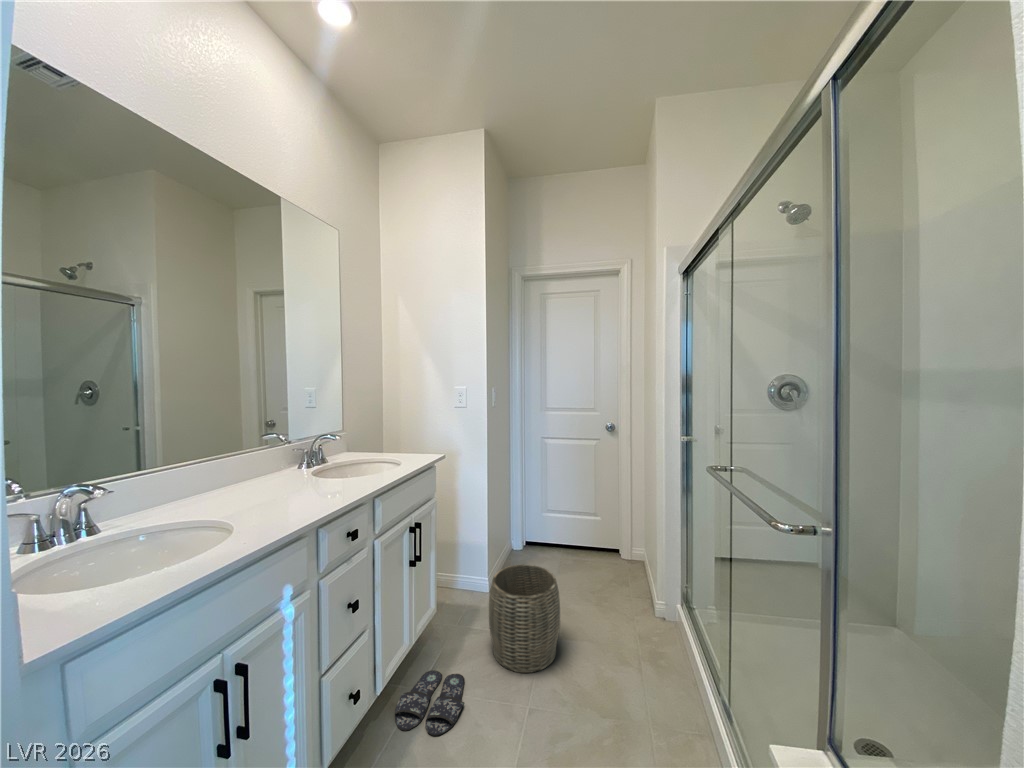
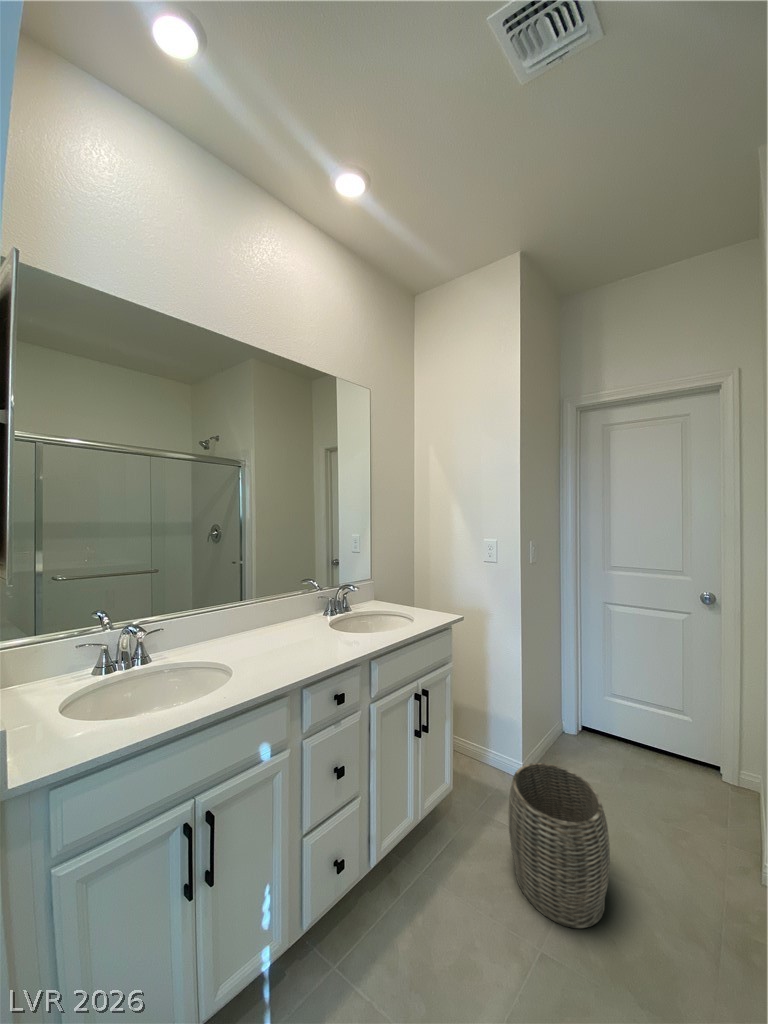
slippers: present [395,670,465,736] -> none [390,857,473,956]

